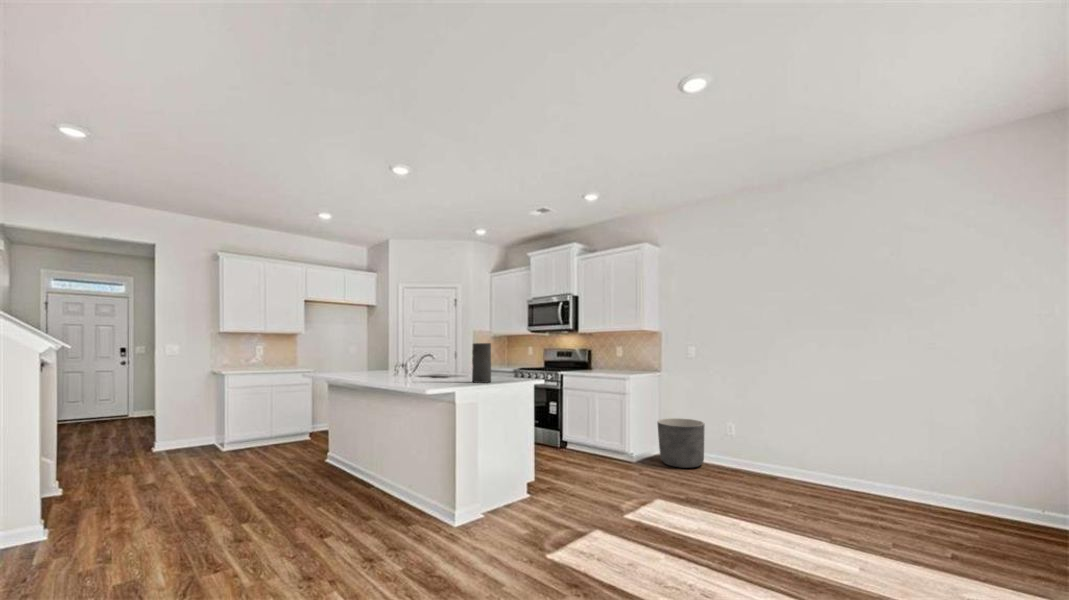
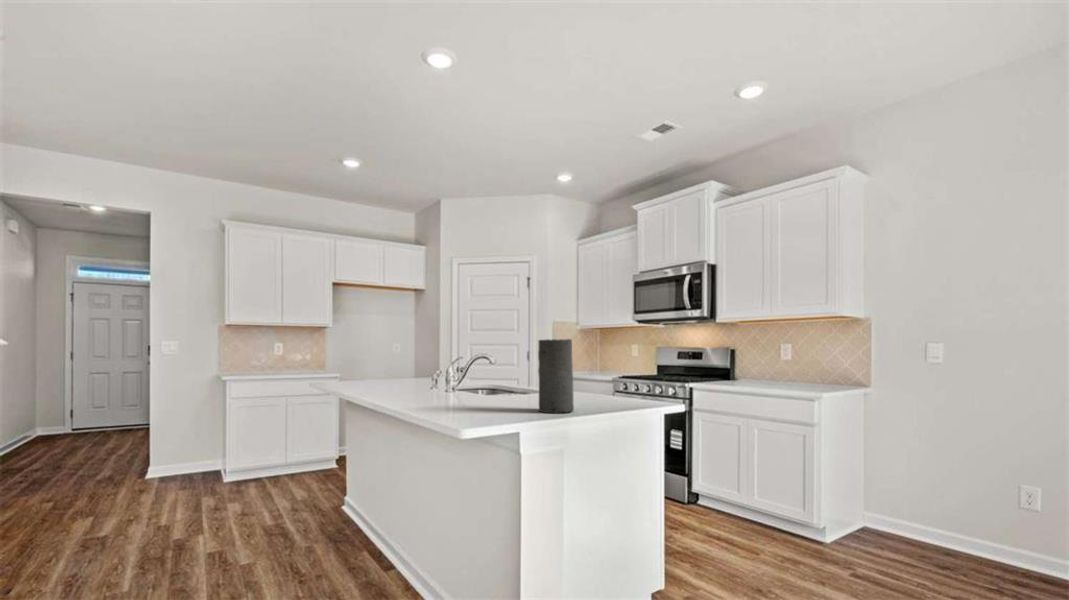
planter: present [657,418,704,468] -> none [875,471,979,572]

